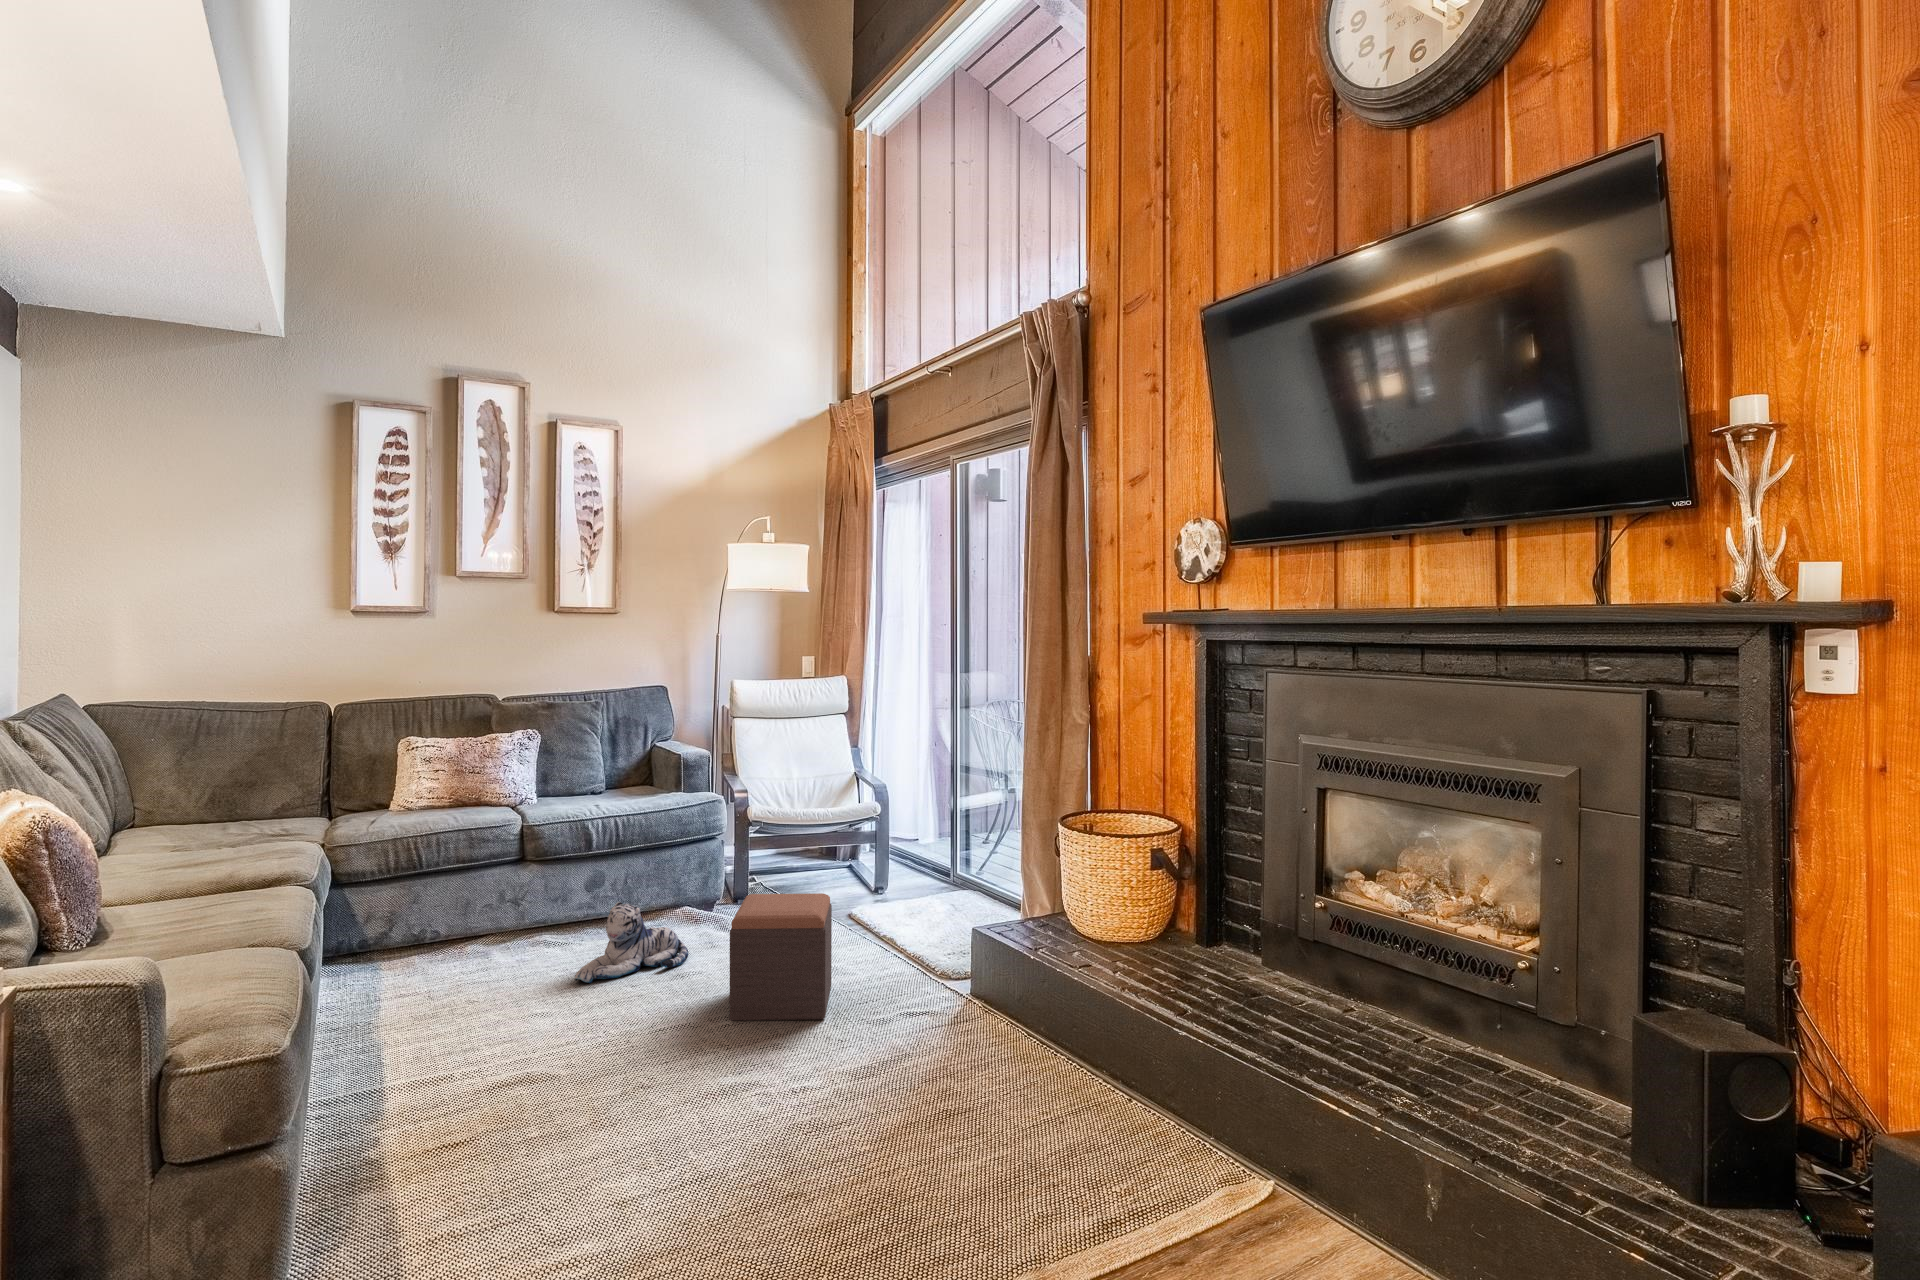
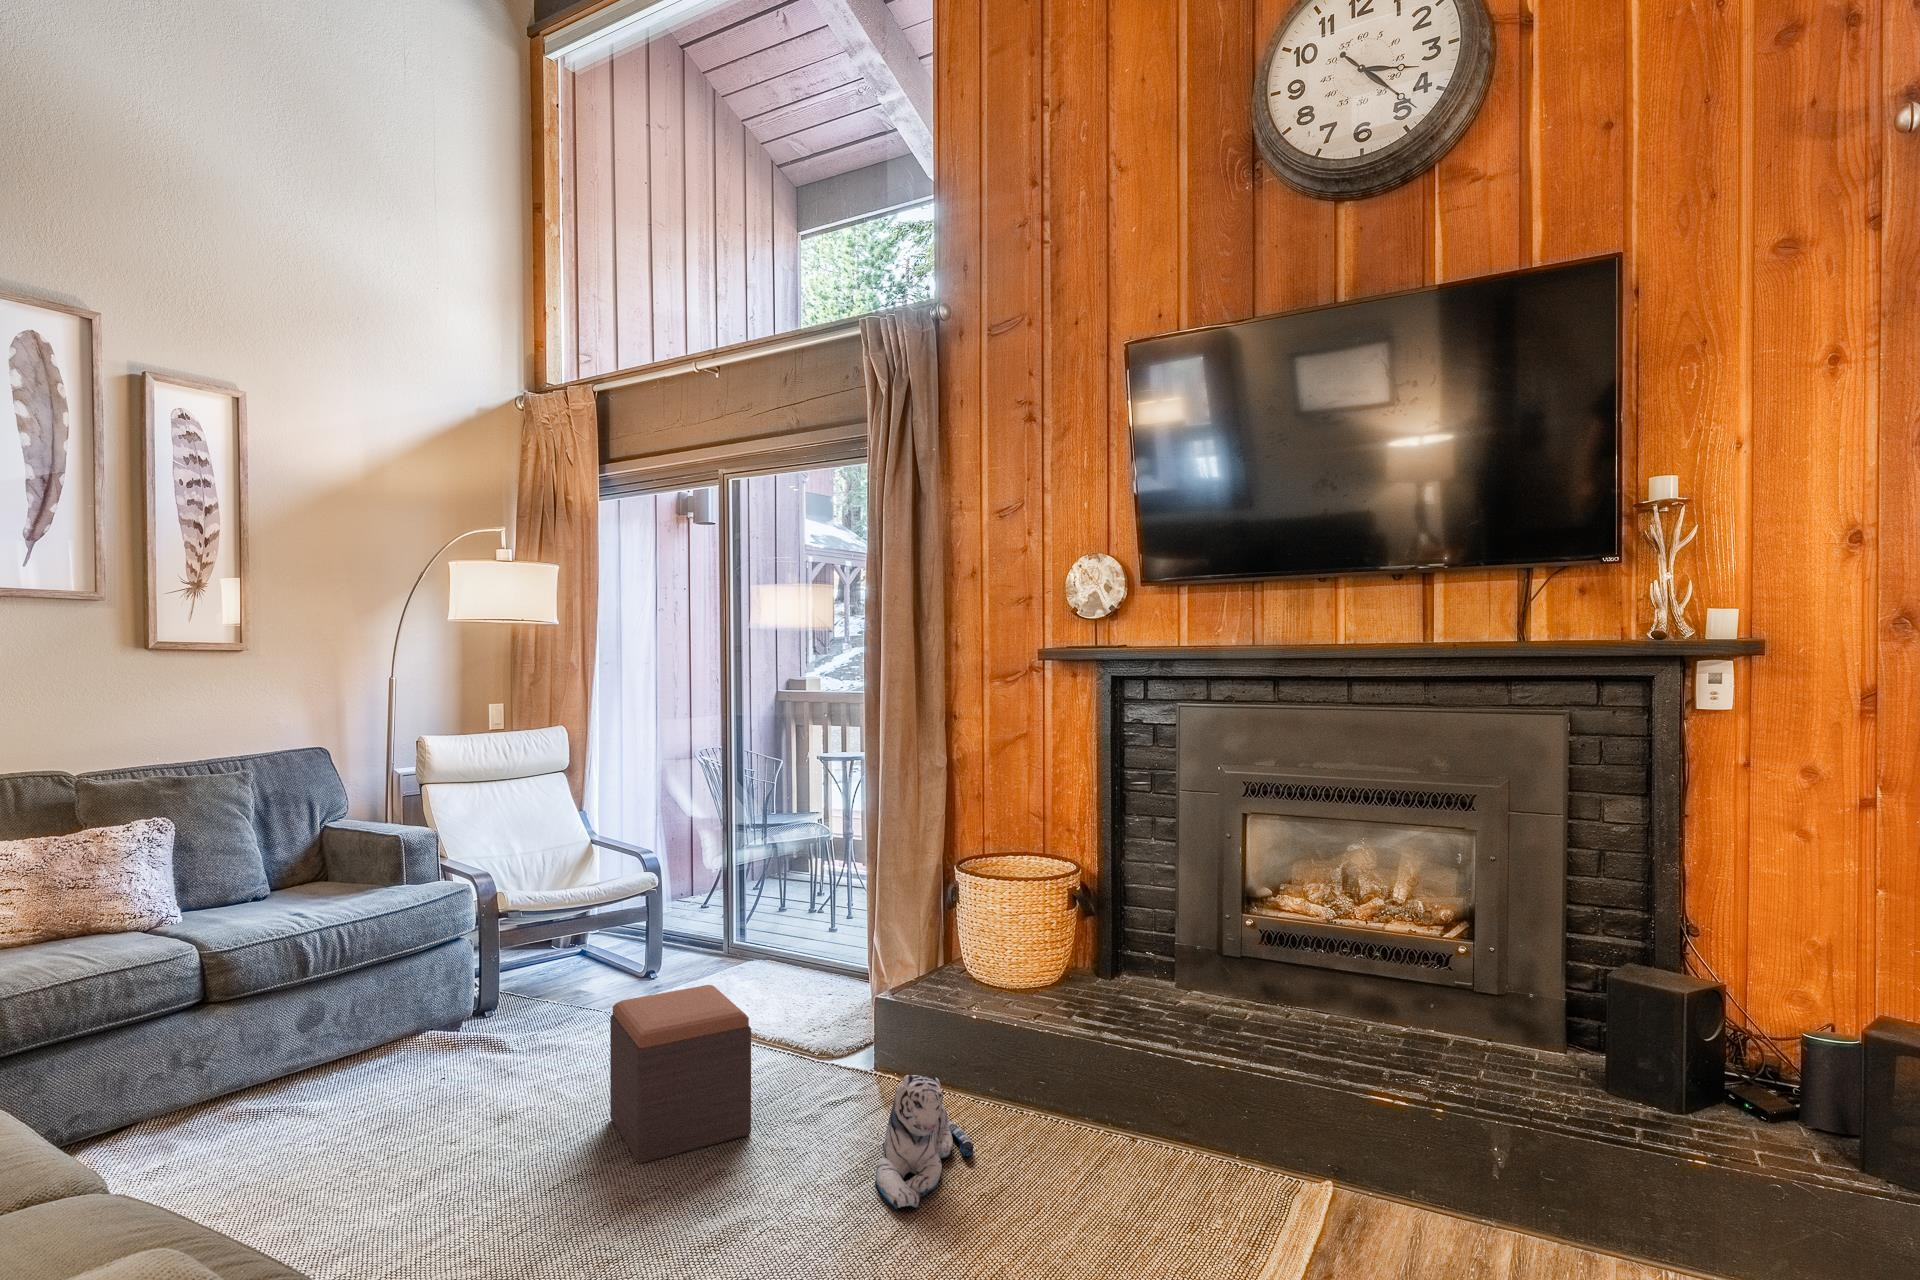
plush toy: present [575,902,689,983] -> present [875,1075,974,1210]

